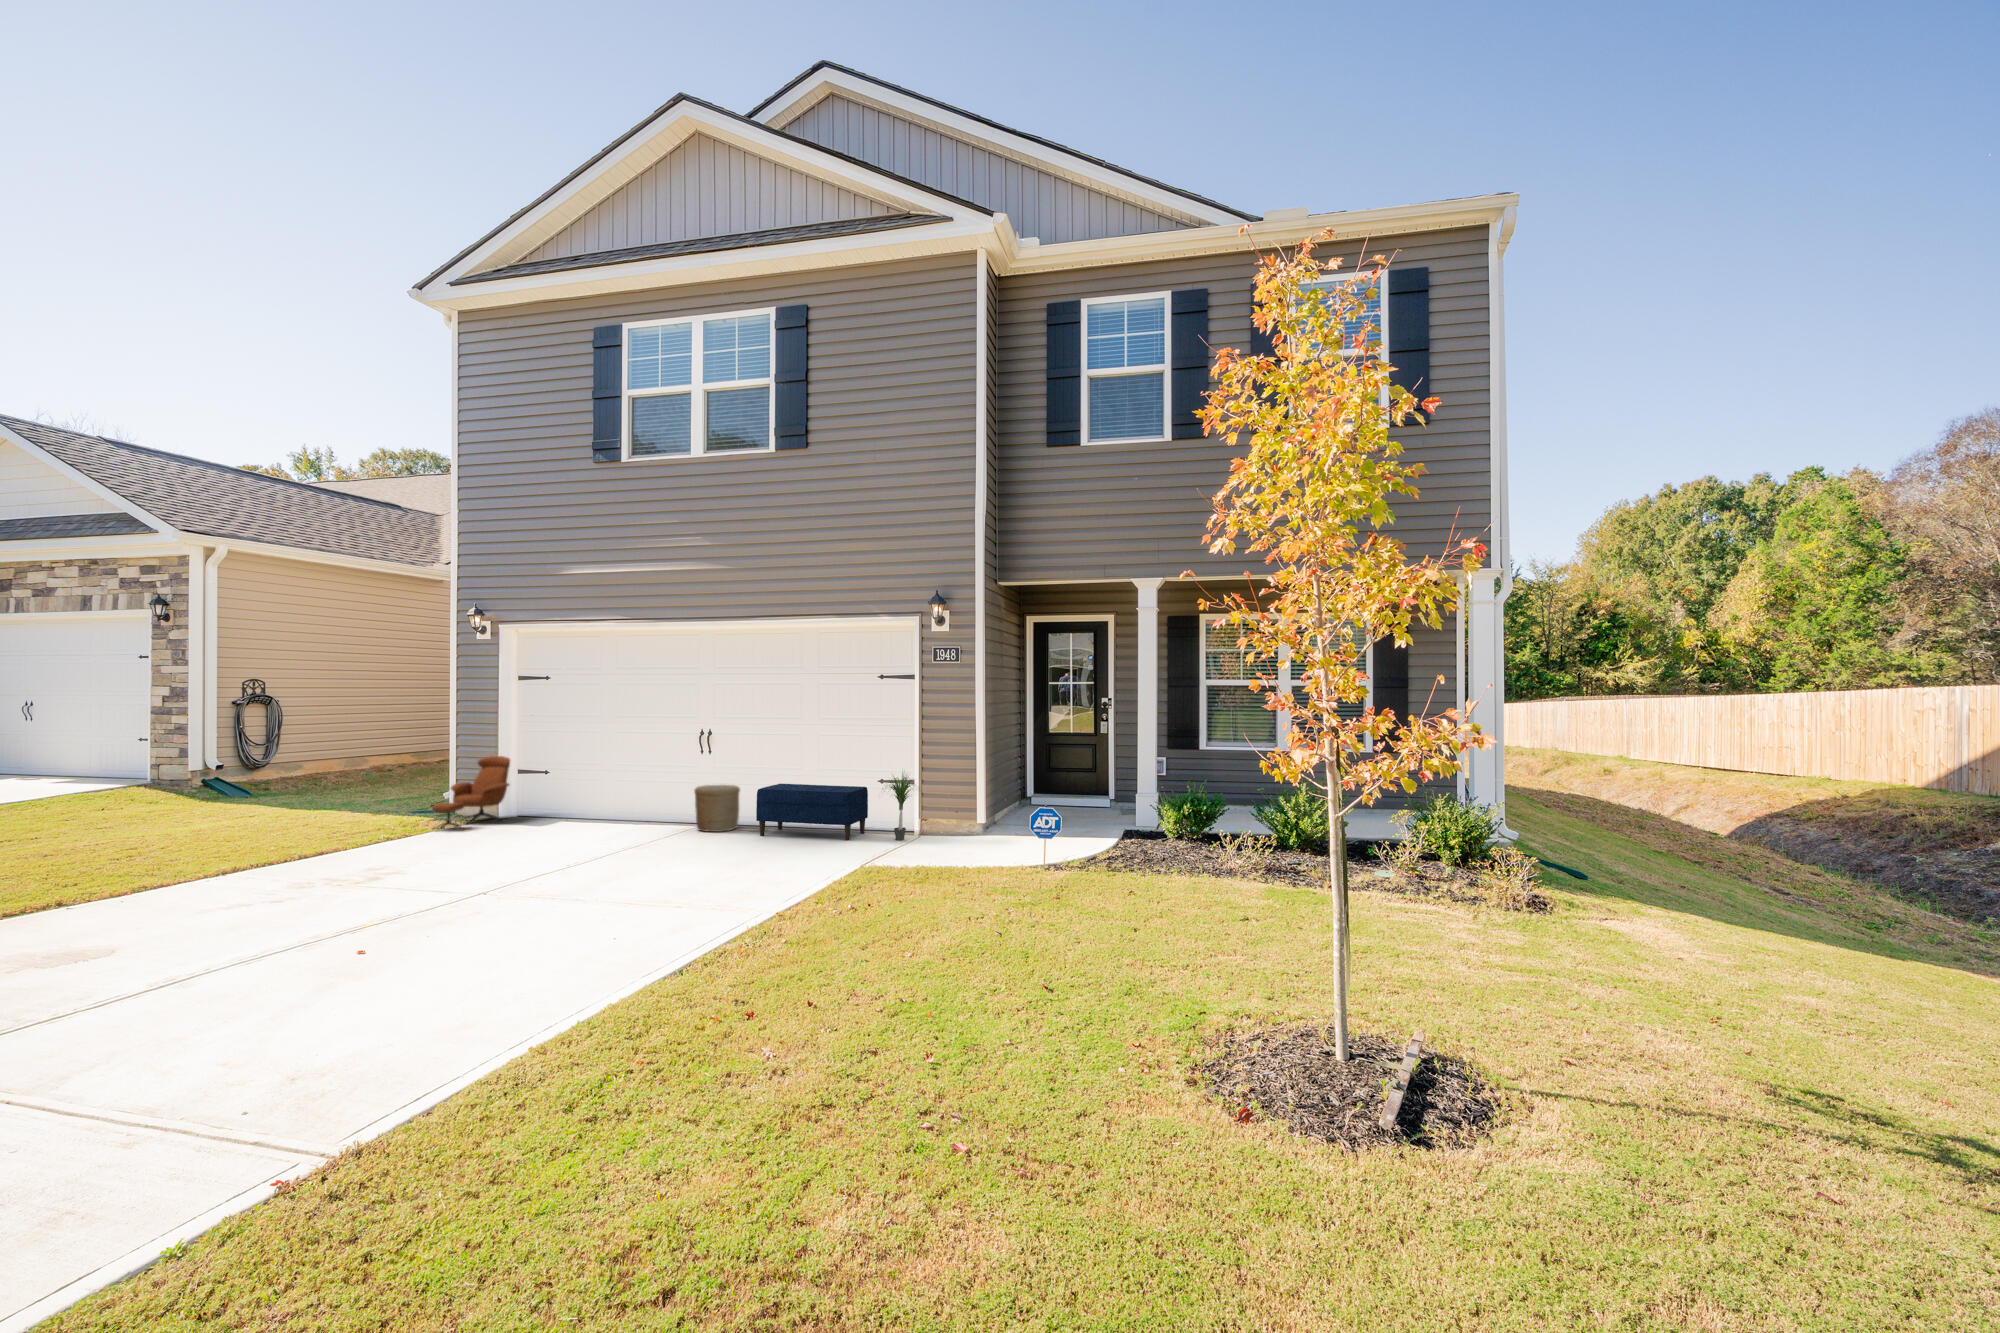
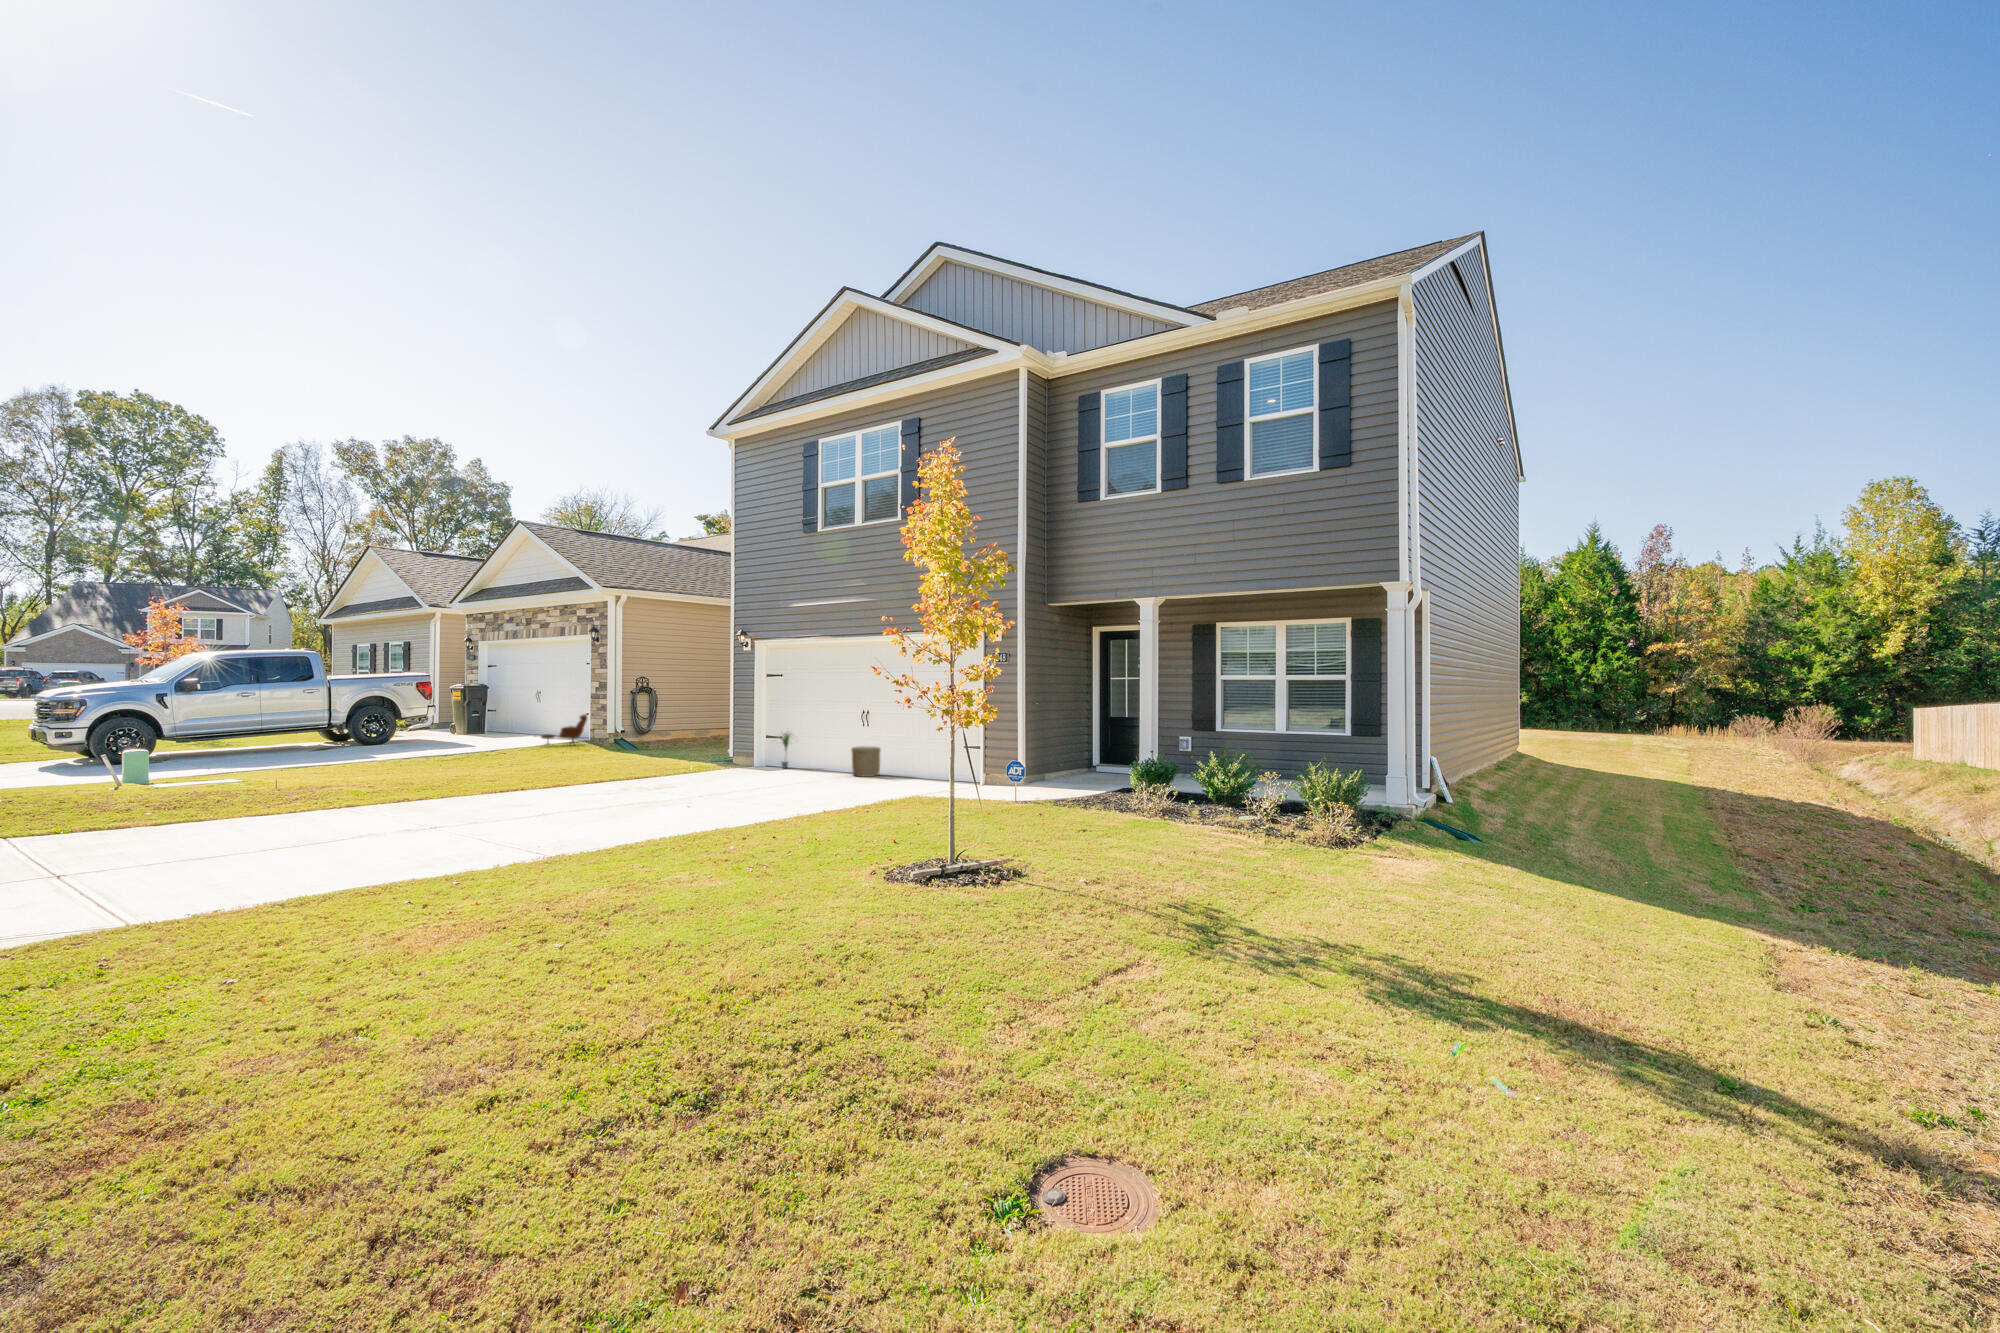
lounge chair: present [432,756,510,828] -> present [541,715,587,745]
potted plant: present [890,773,912,840] -> present [781,731,792,768]
bench: present [756,784,868,840] -> none [883,746,955,785]

